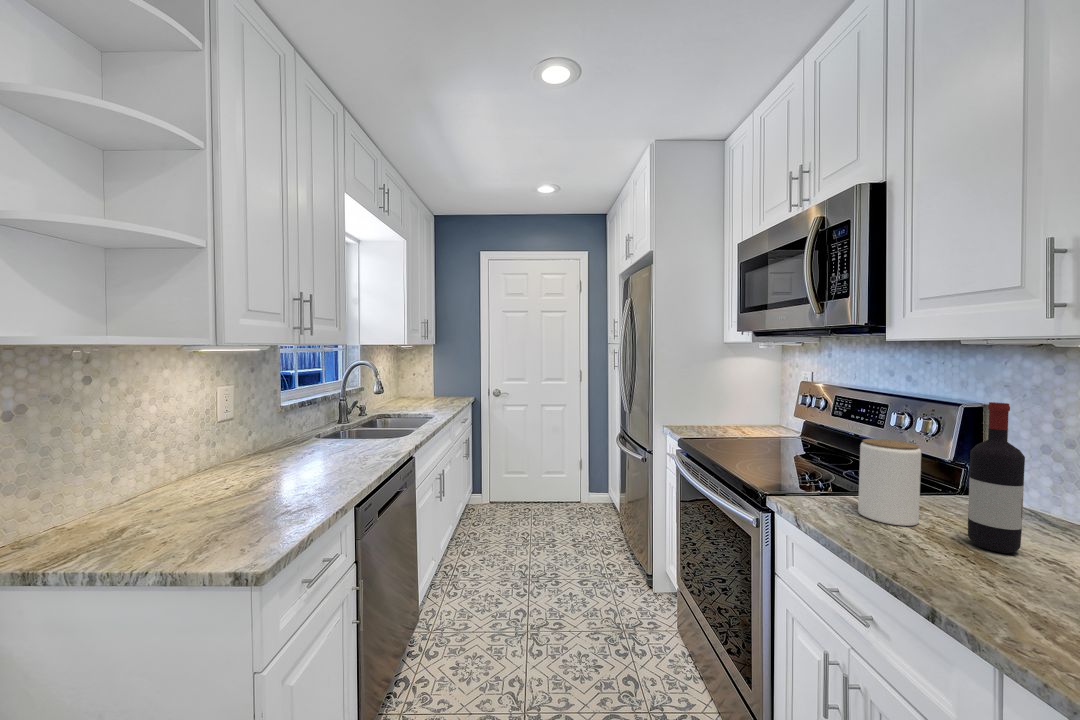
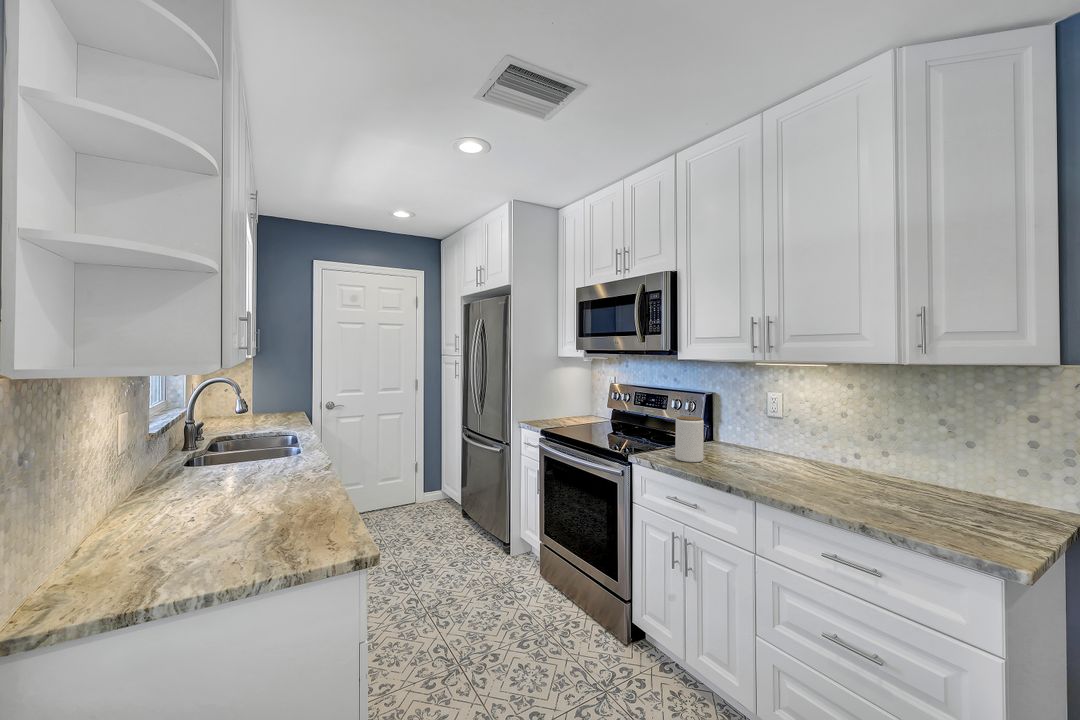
wine bottle: present [968,402,1025,553] -> none [726,393,747,466]

